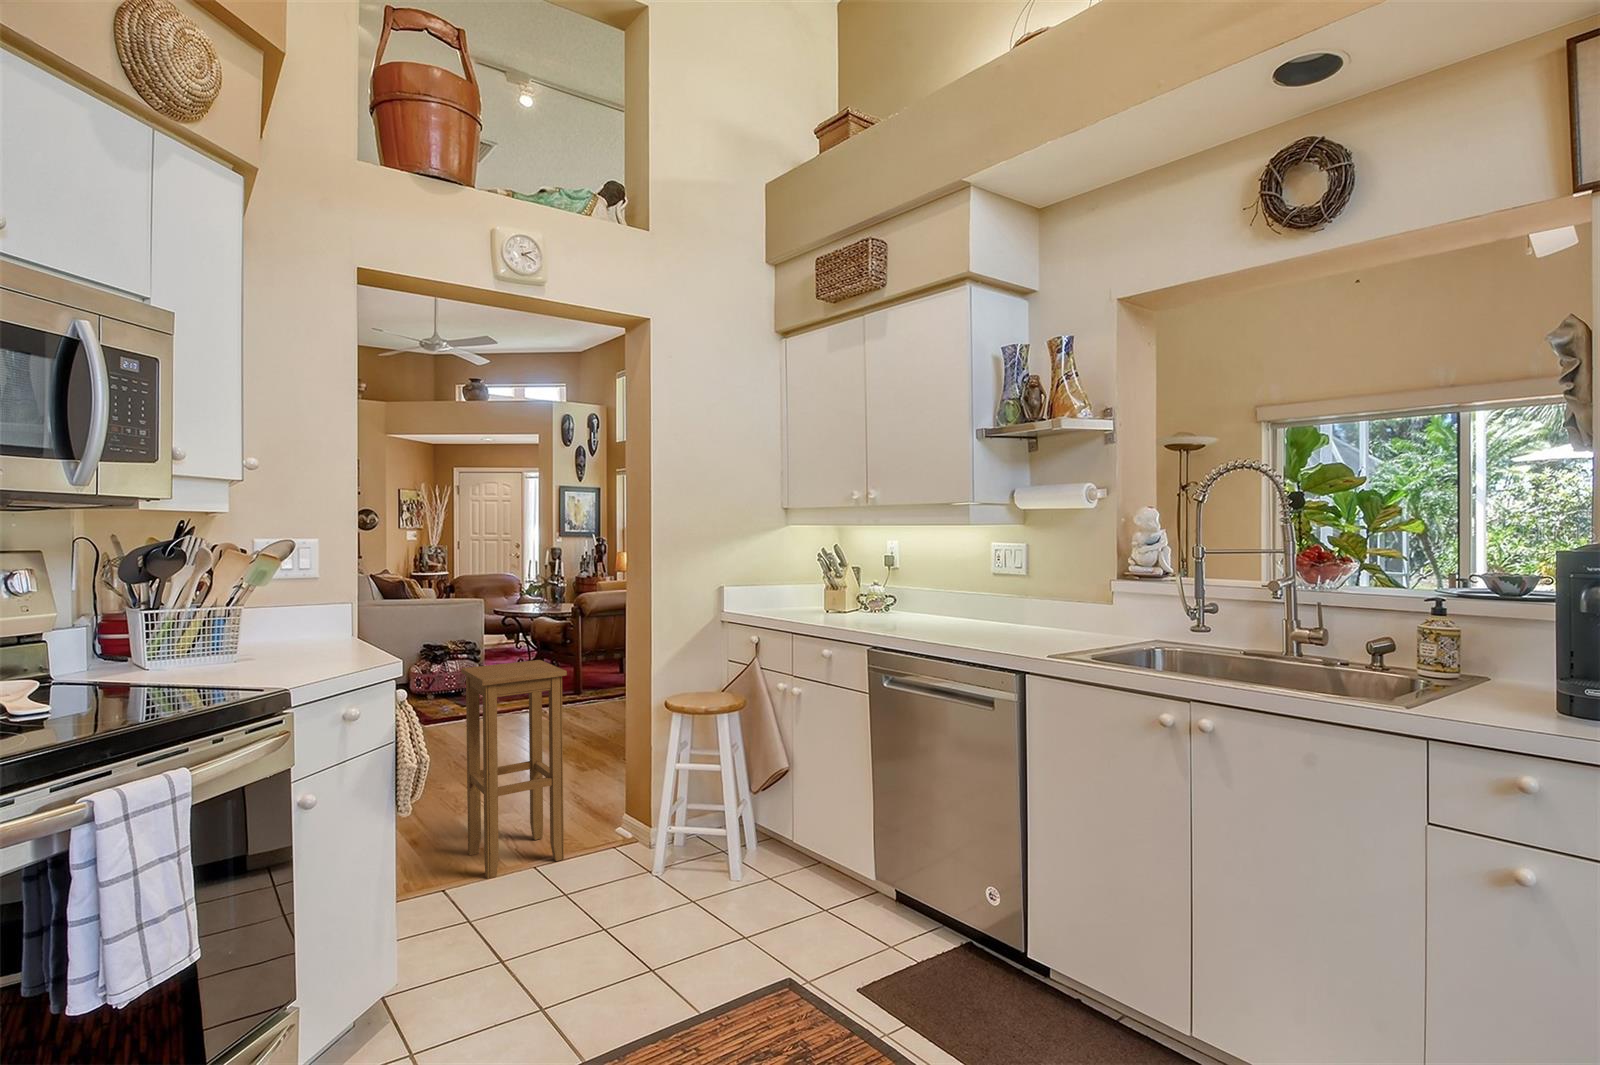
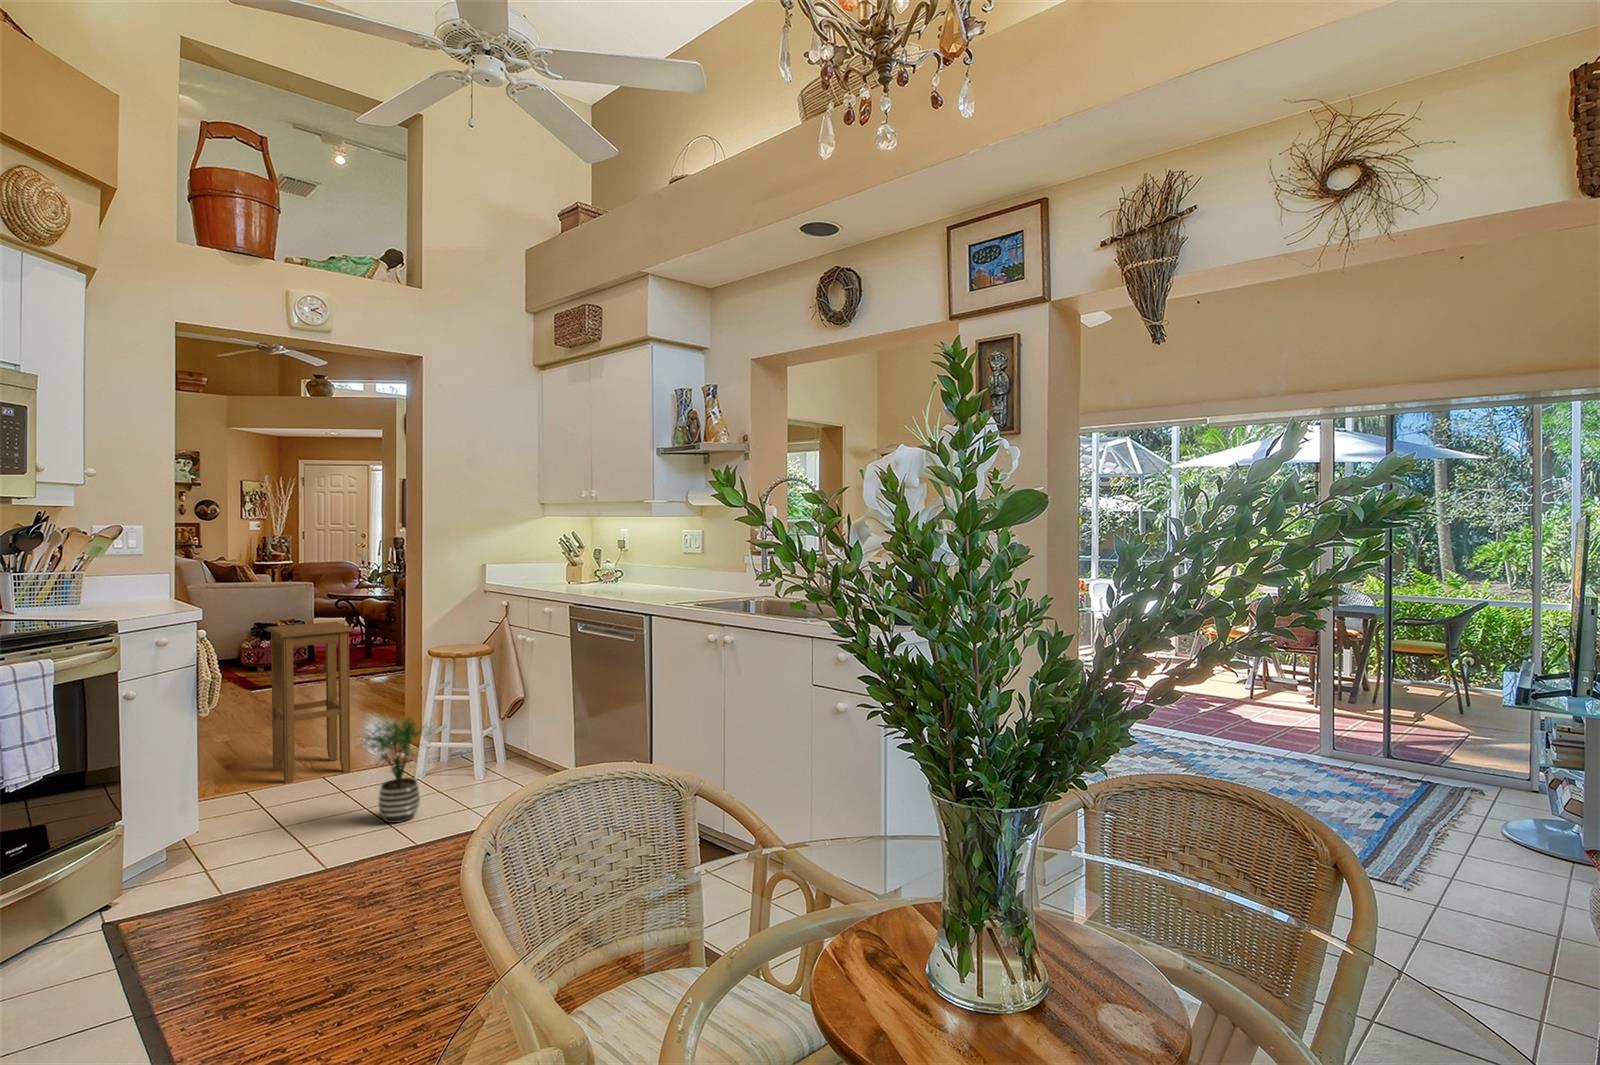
potted plant: none [595,806,702,968] -> present [356,717,432,823]

